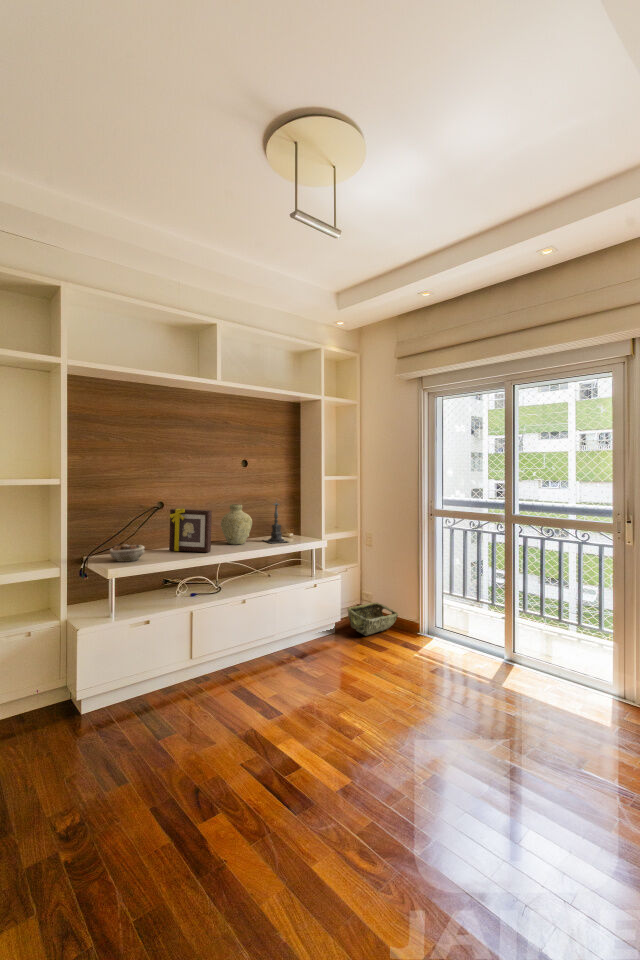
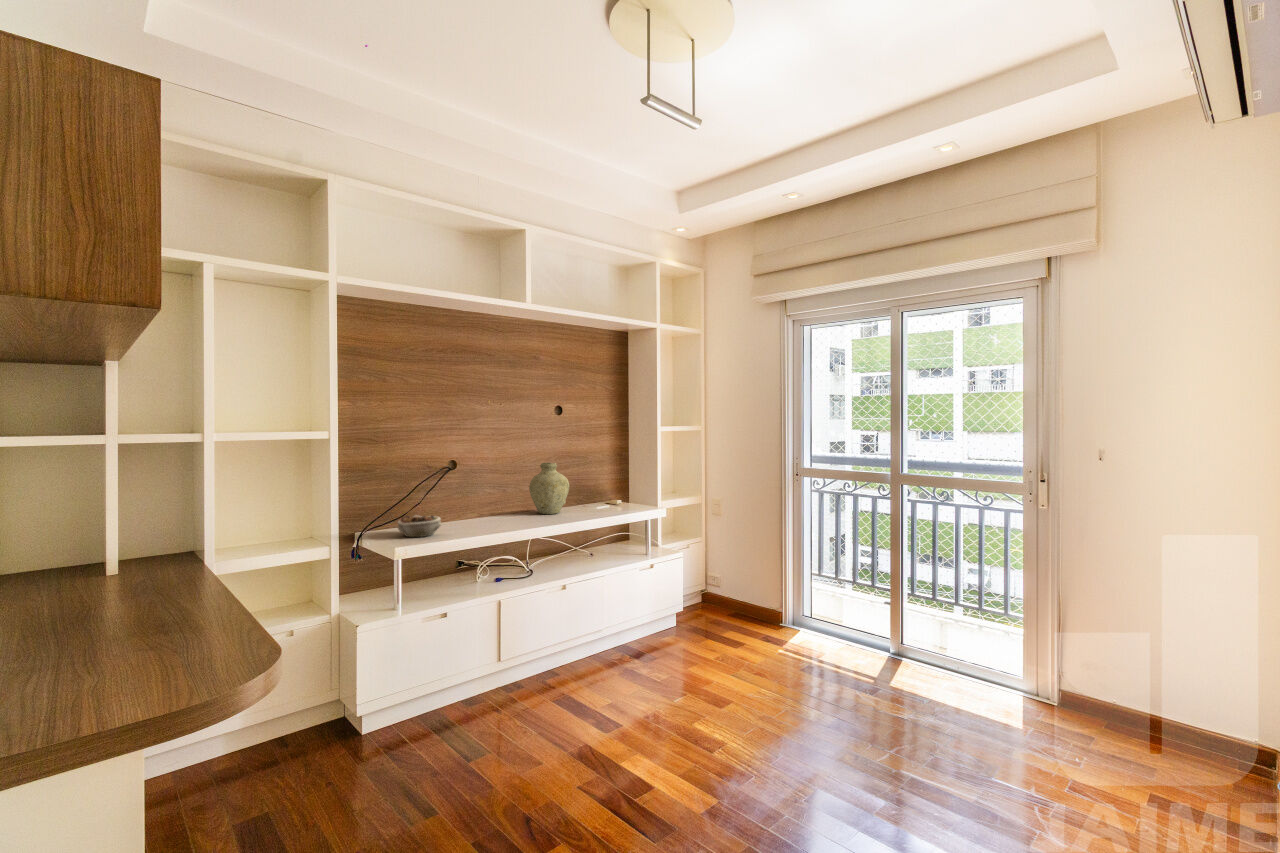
candle holder: present [264,503,288,543] -> none [580,454,616,512]
picture frame: present [169,508,212,552] -> none [467,468,522,524]
woven basket: present [348,603,398,636] -> none [688,587,753,629]

